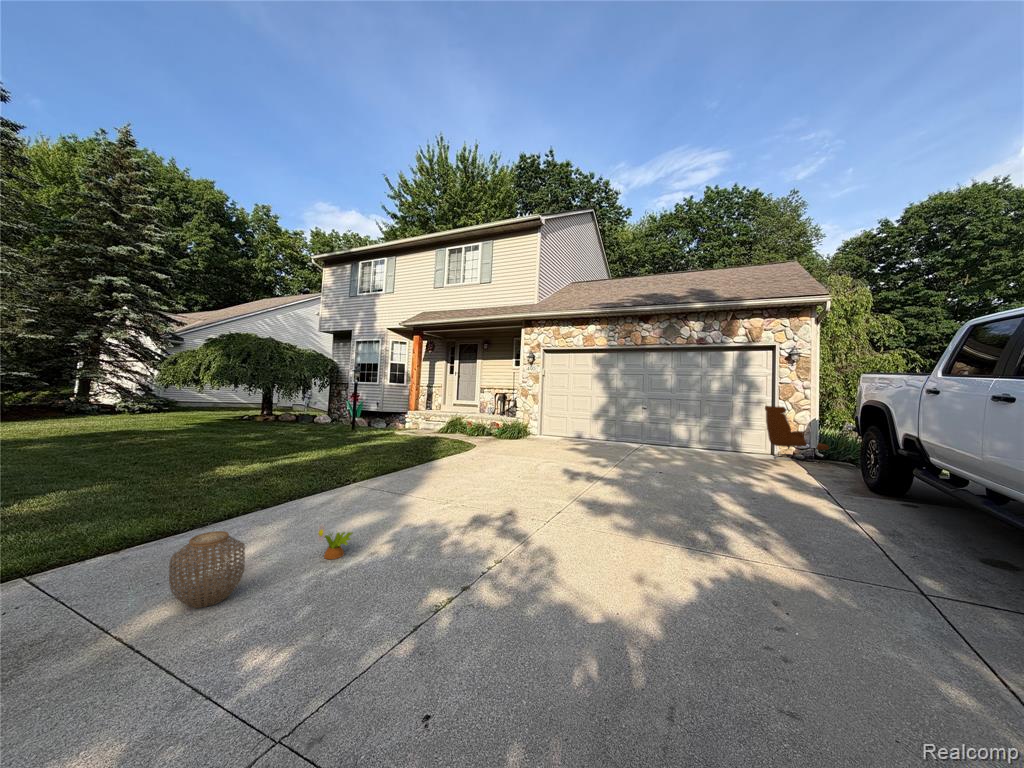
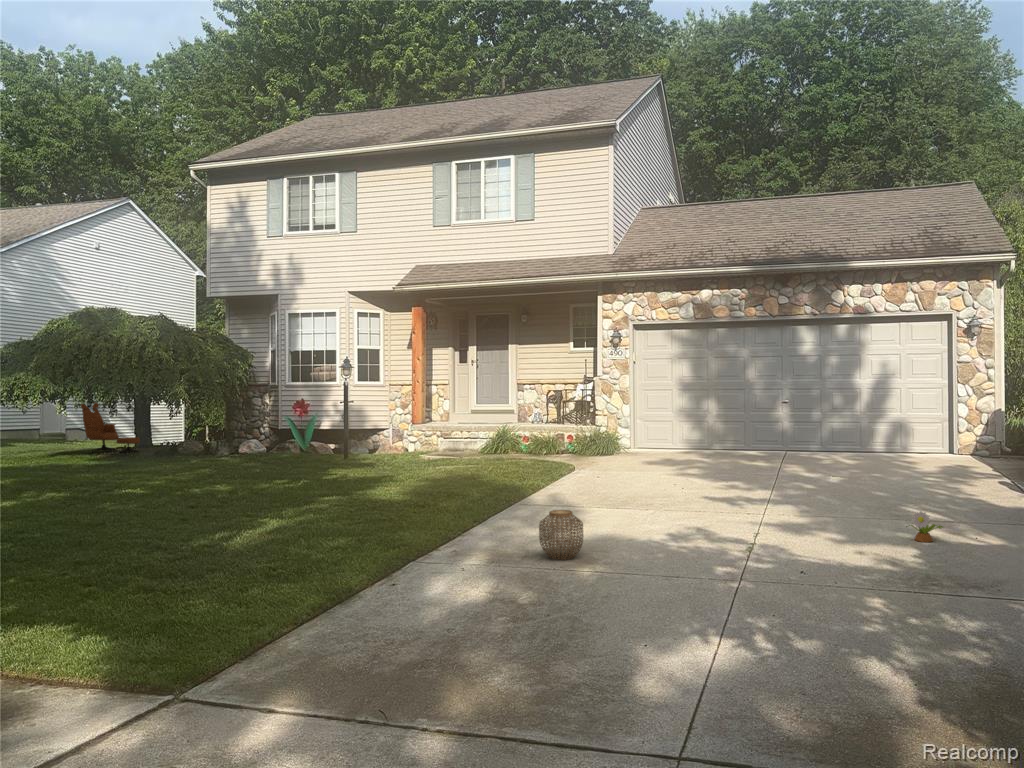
lounge chair: present [765,406,829,461] -> present [81,403,140,452]
decorative plant: present [318,524,353,559] -> present [909,511,943,542]

